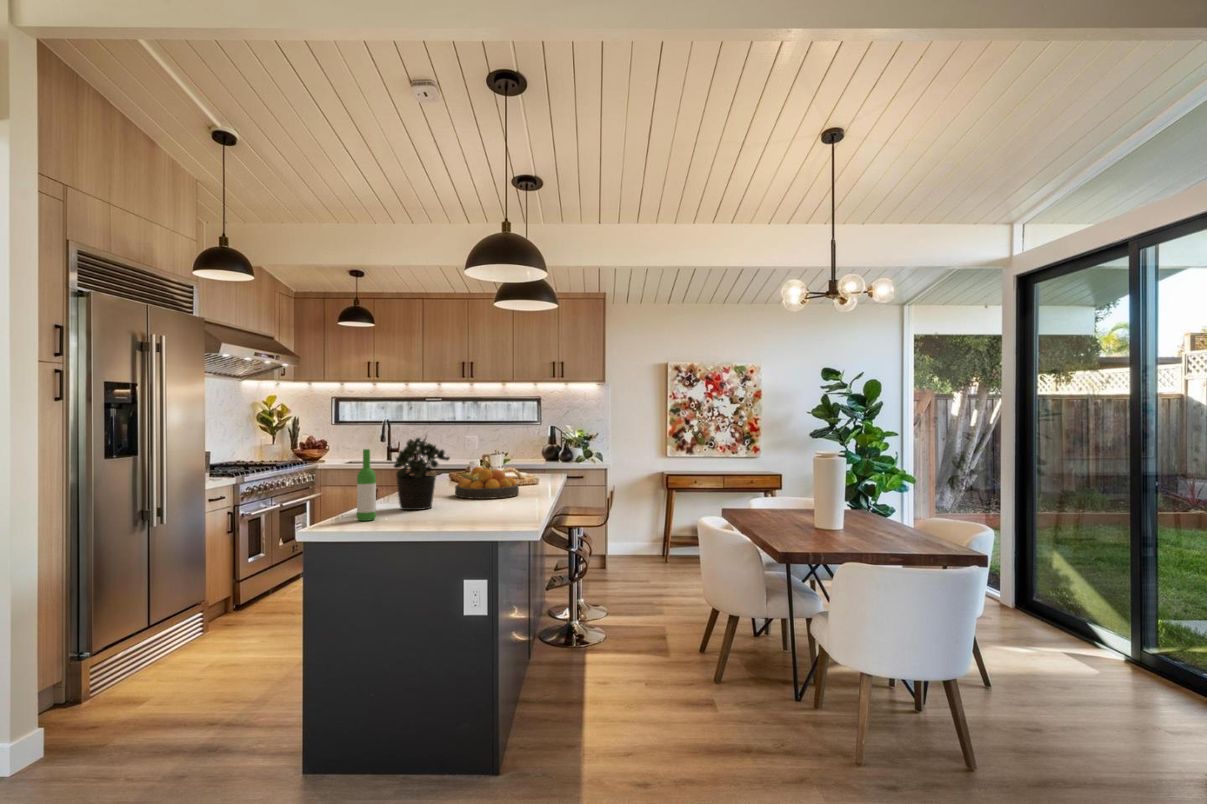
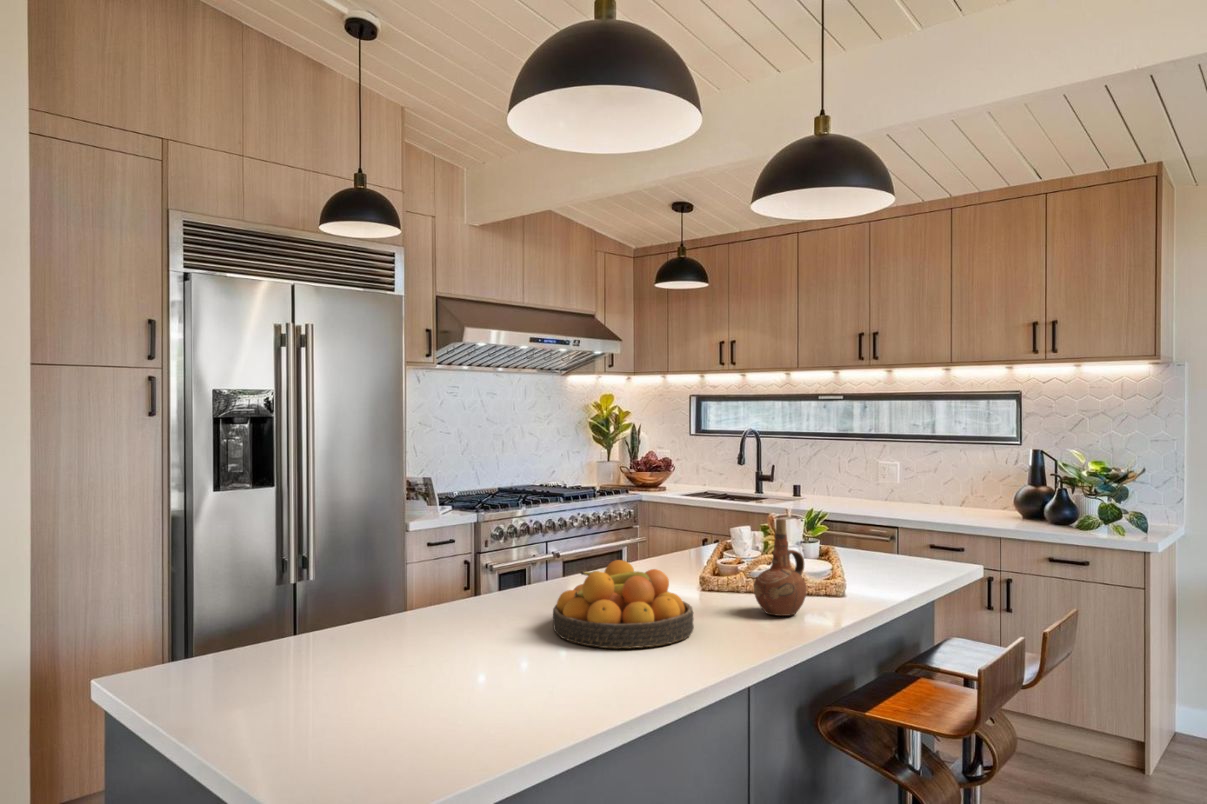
potted plant: present [394,436,450,510] -> none [313,497,462,664]
ceramic pitcher: none [520,447,542,488] -> present [754,519,807,616]
wine bottle: present [357,449,376,521] -> none [182,531,224,686]

